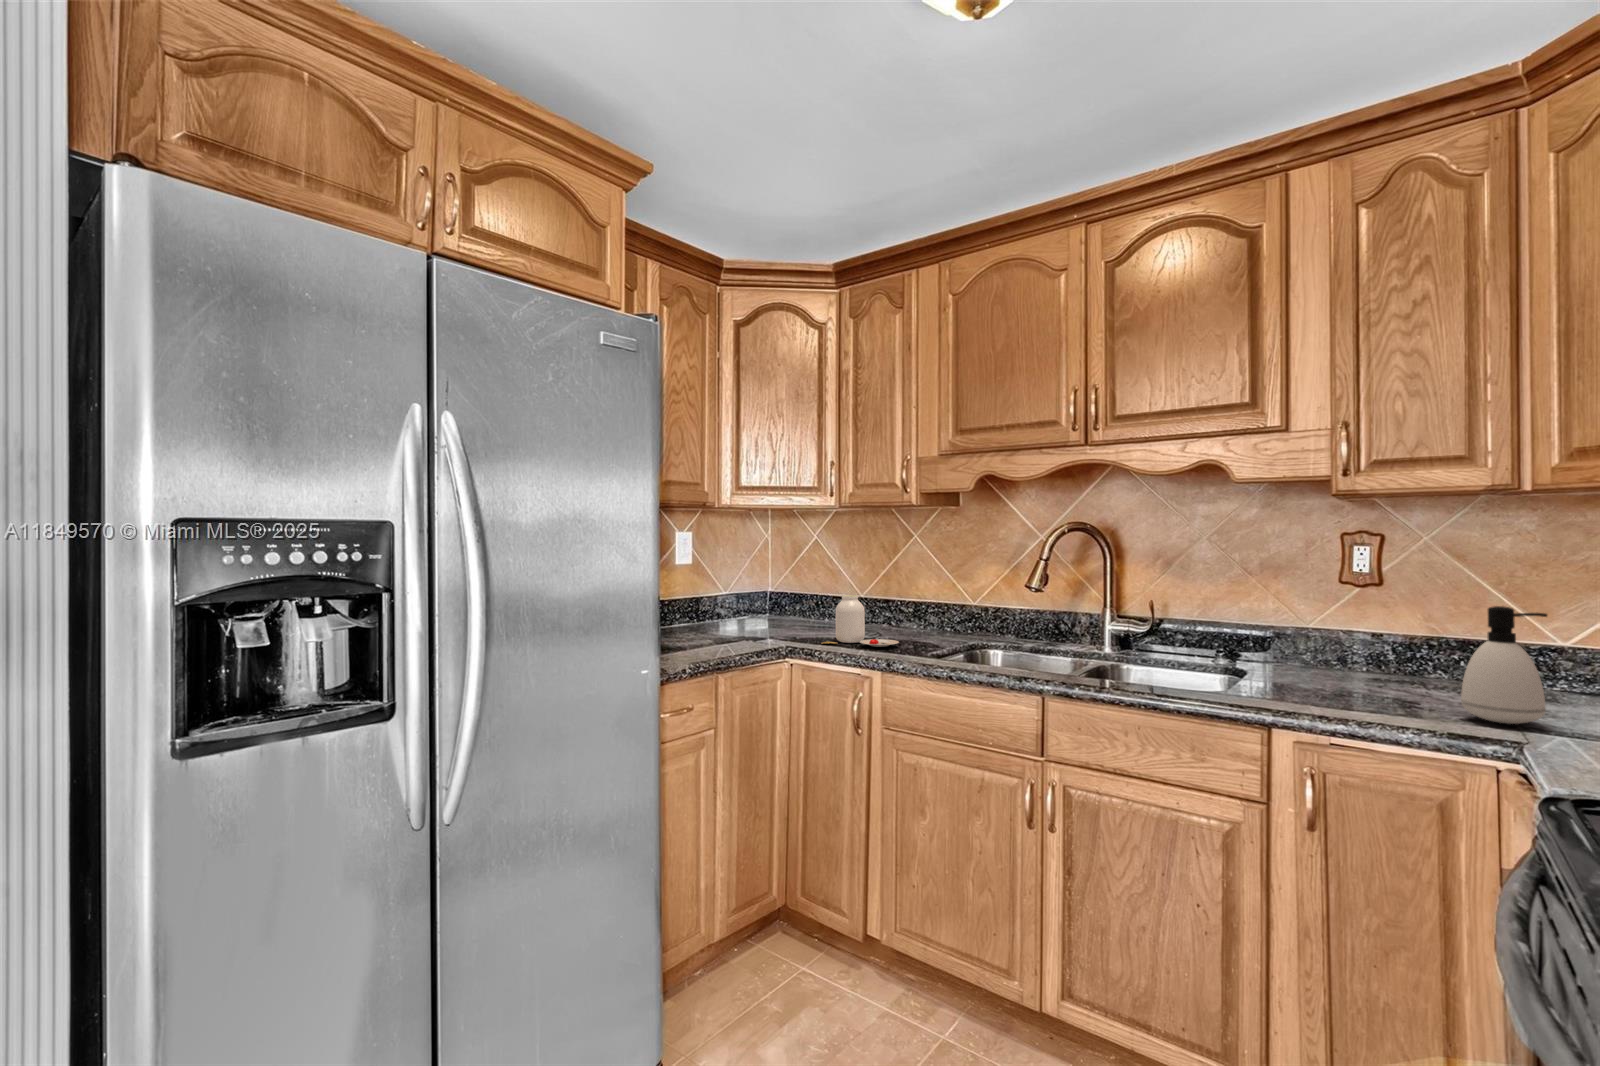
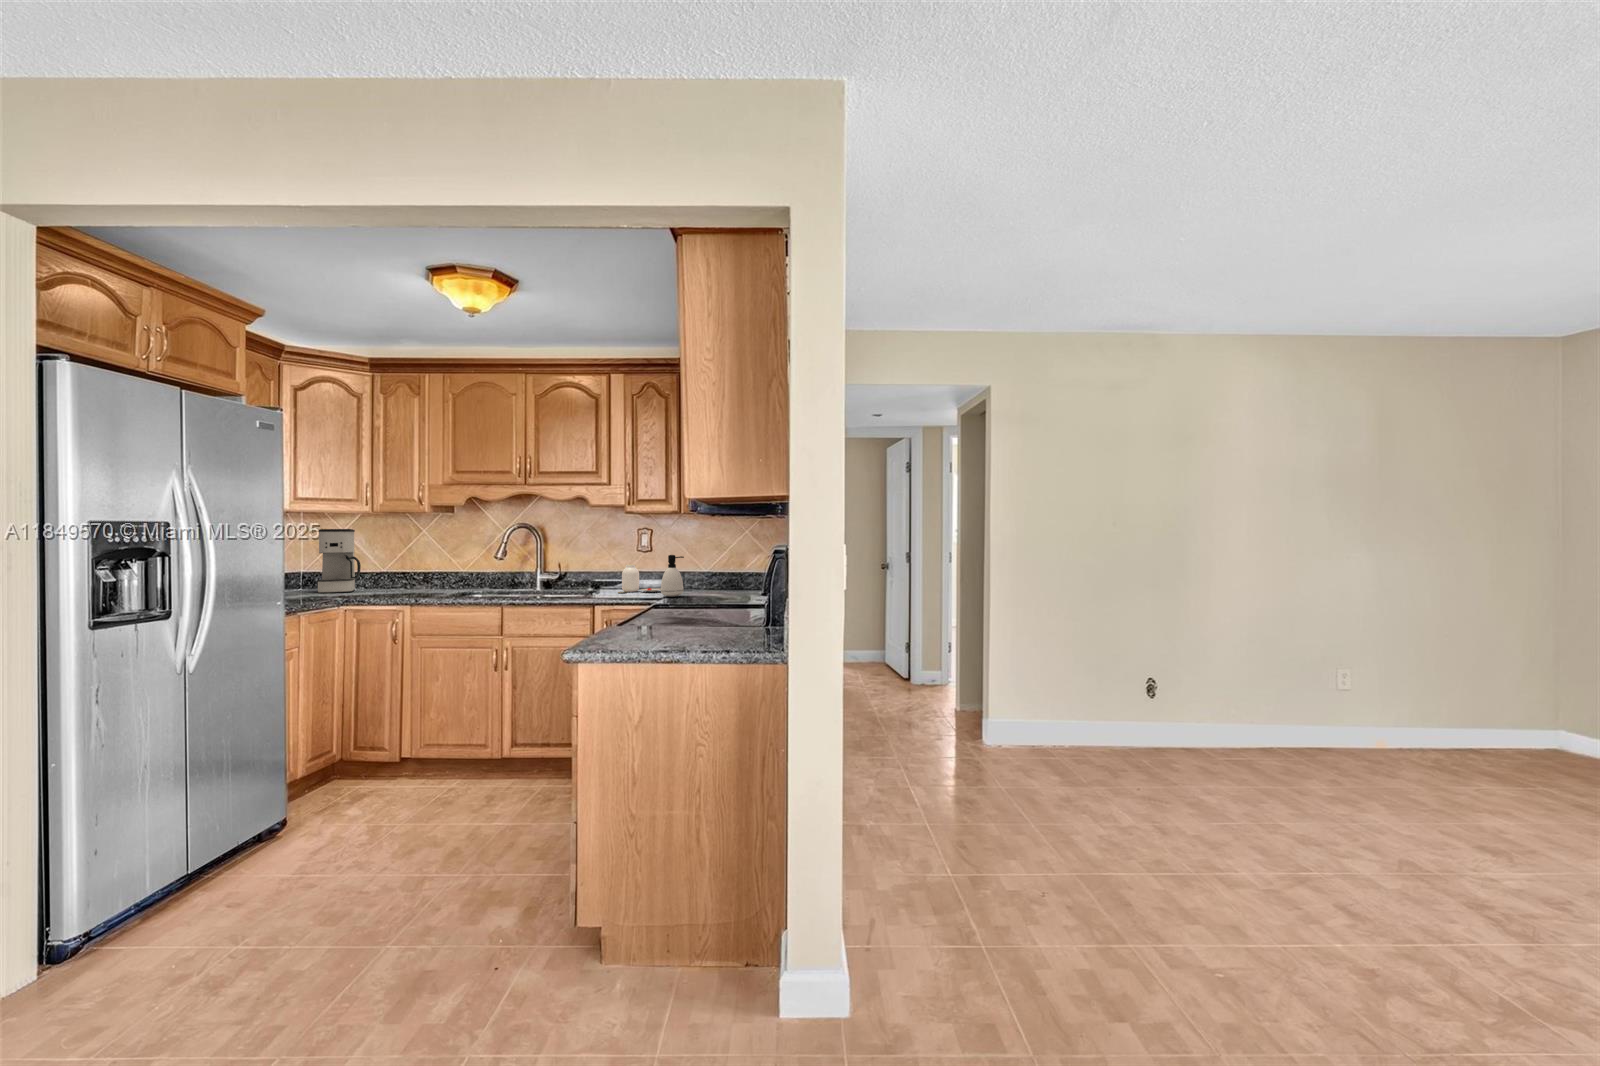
coffee maker: none [772,533,829,630] -> present [317,529,361,593]
jar: present [821,595,899,647] -> present [618,565,661,593]

